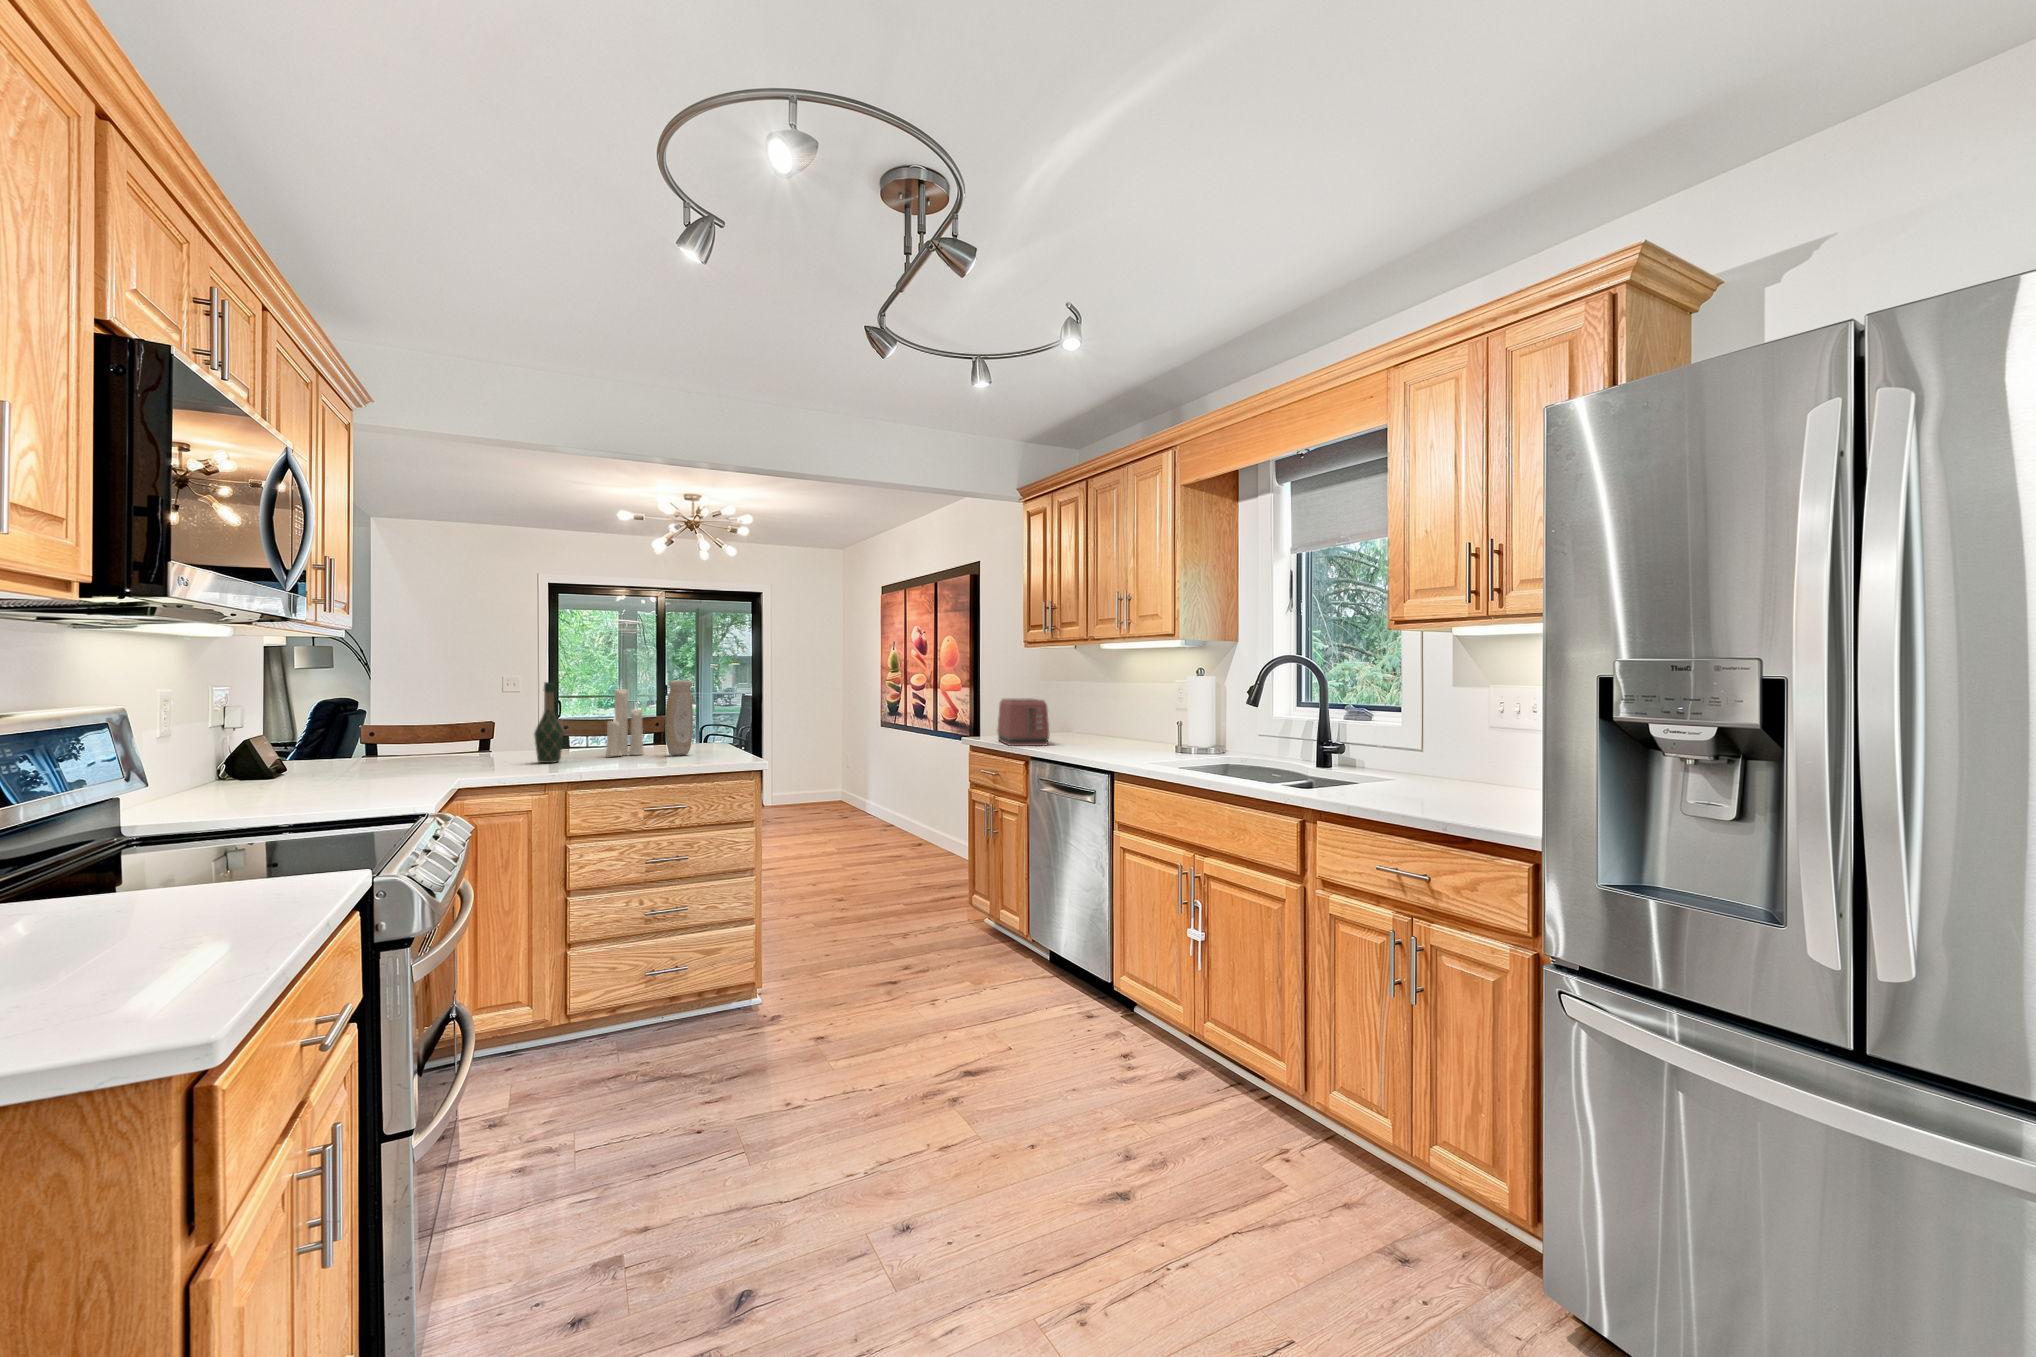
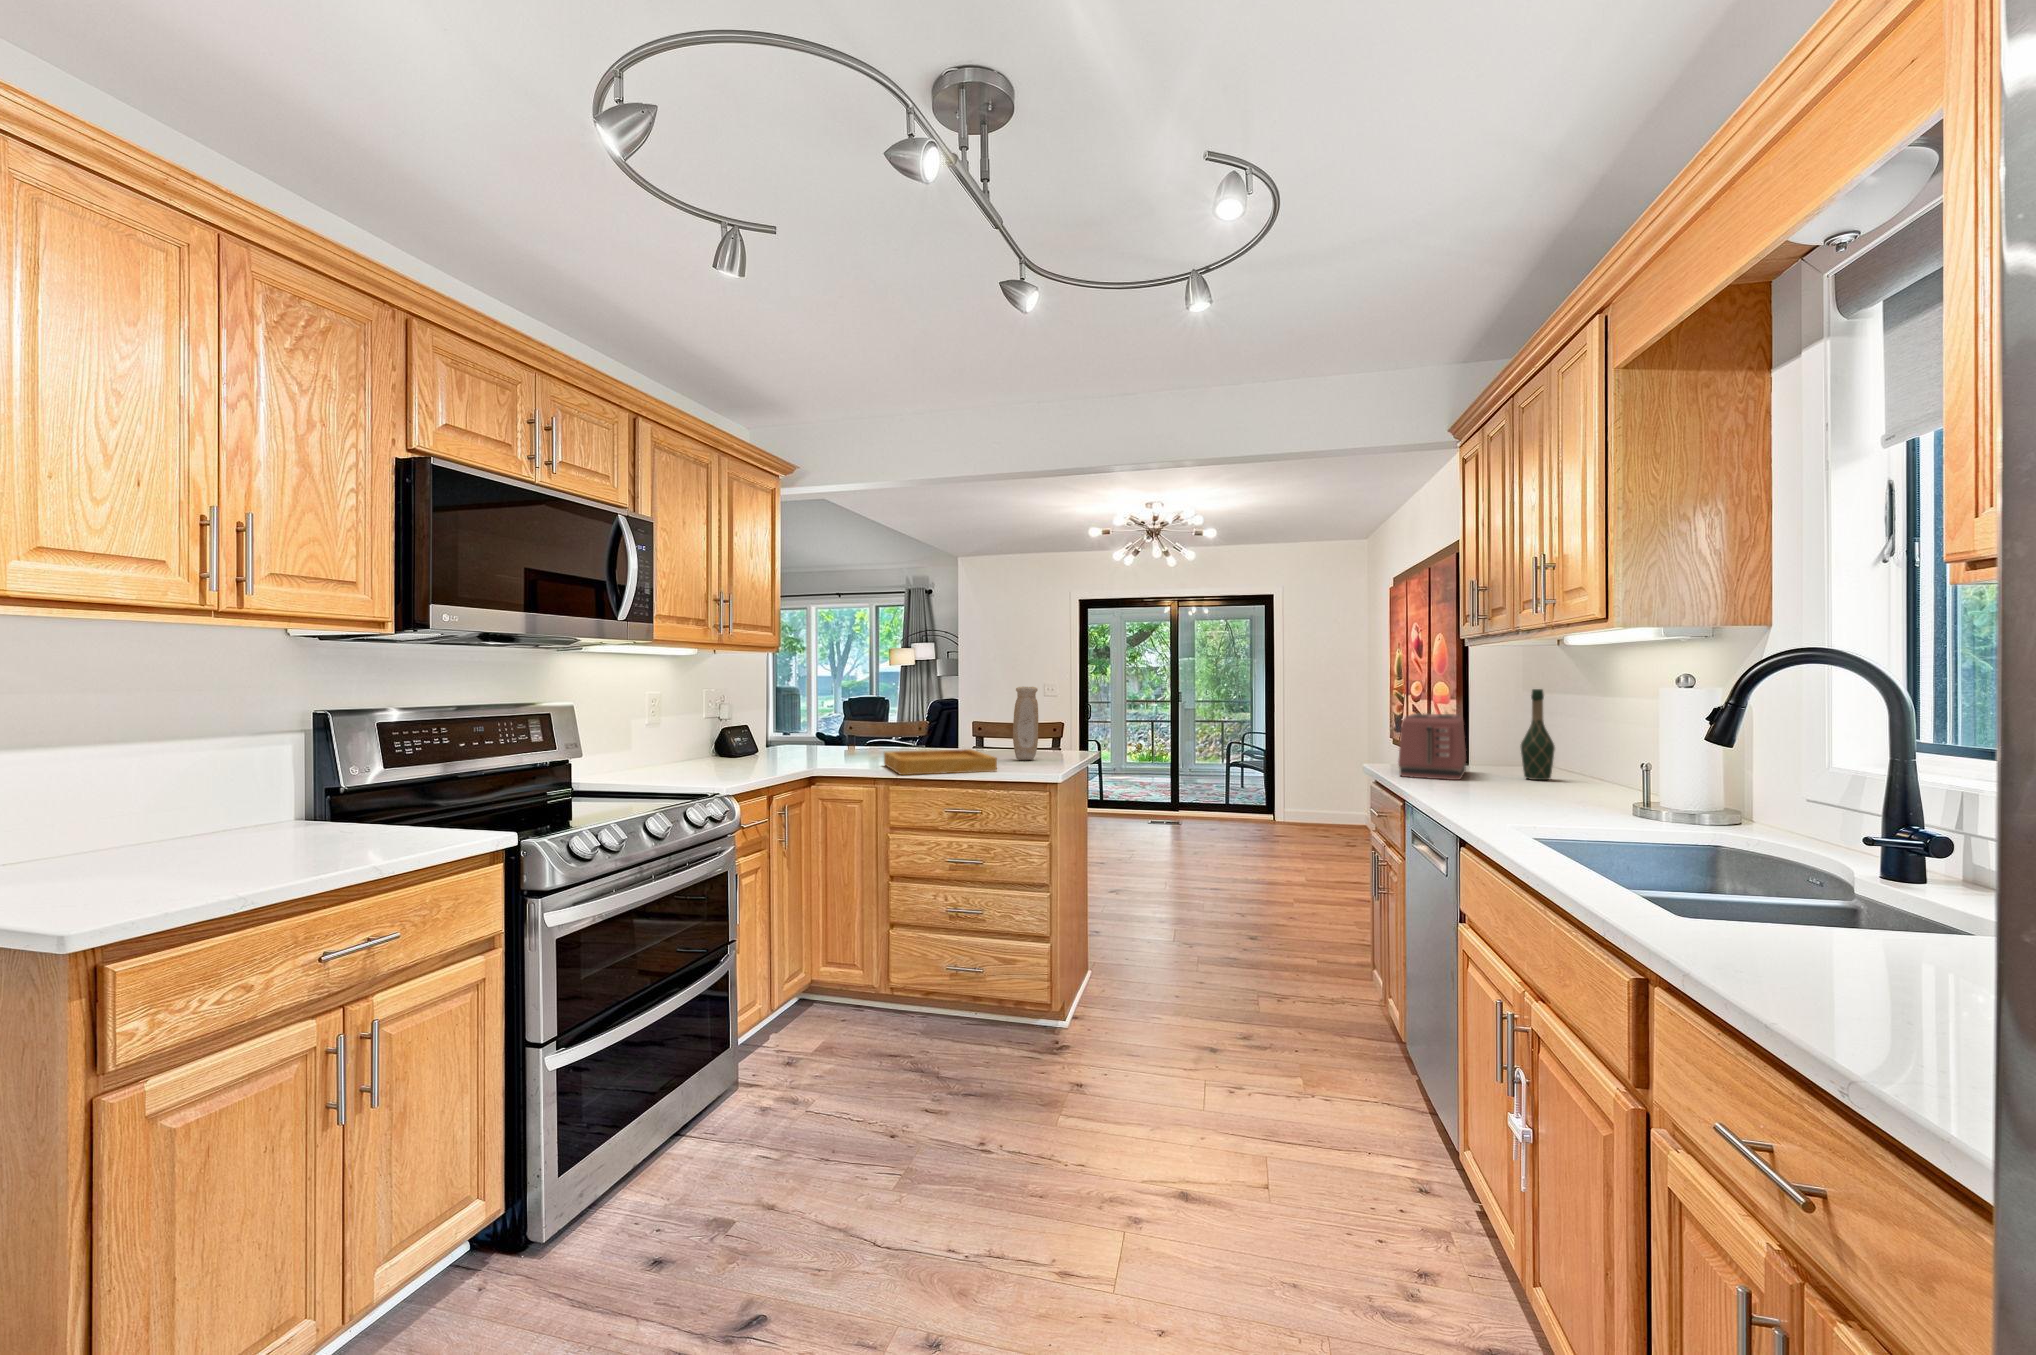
wine bottle: present [534,682,563,763] -> present [1521,689,1555,780]
candle: present [606,689,644,756] -> none [969,682,1004,757]
tray: none [536,747,690,776] -> present [884,749,997,775]

